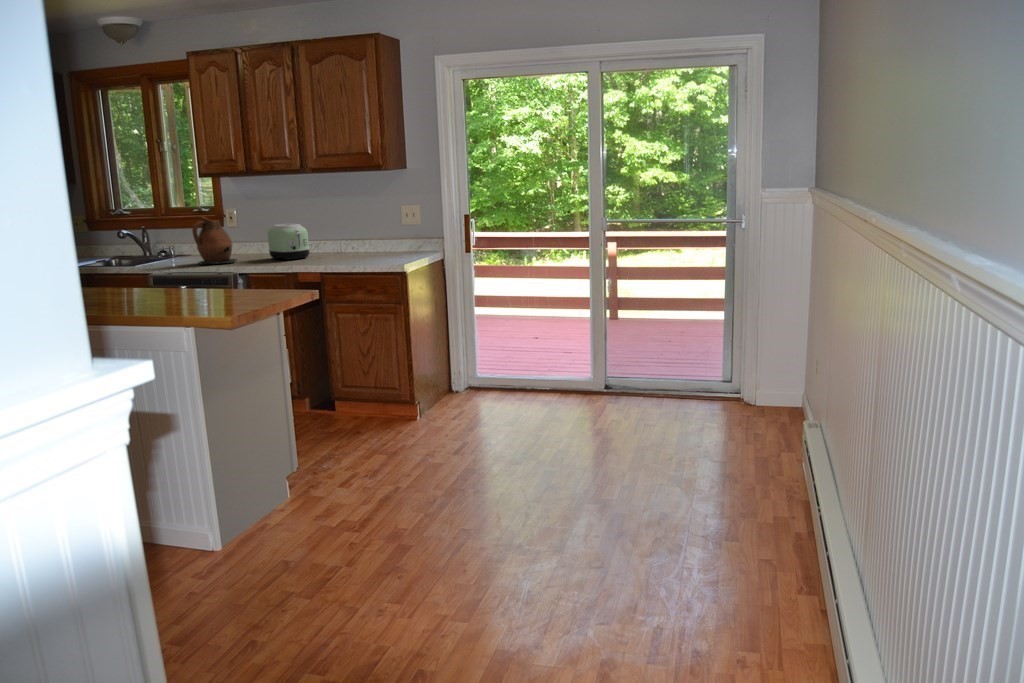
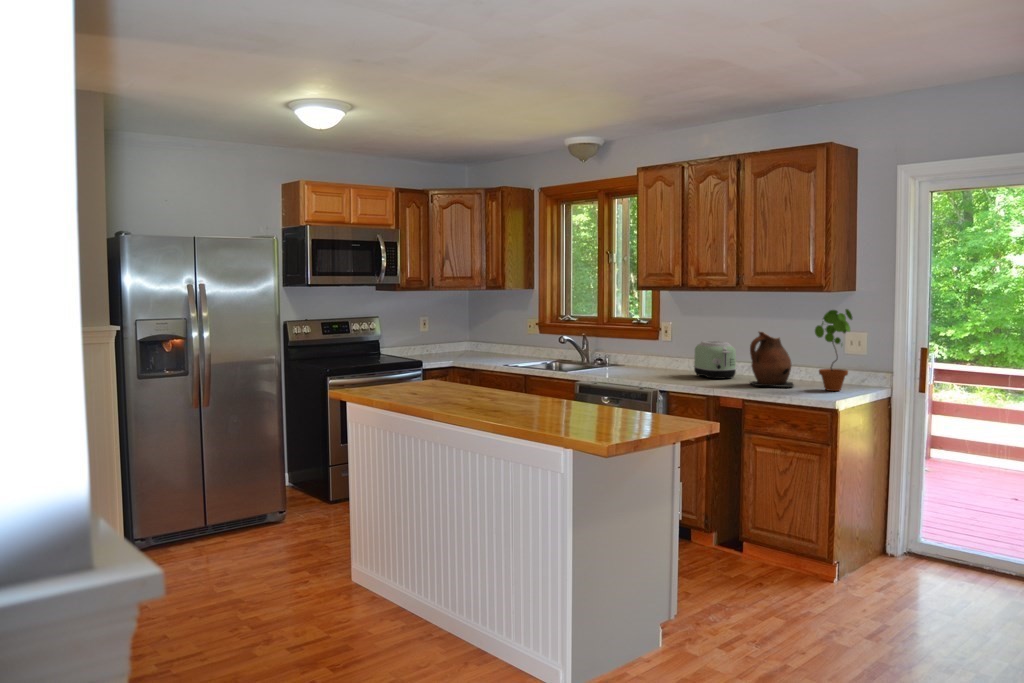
potted plant: none [379,186,409,259] -> present [815,309,853,391]
ceramic pitcher: present [192,216,236,265] -> present [750,331,794,387]

